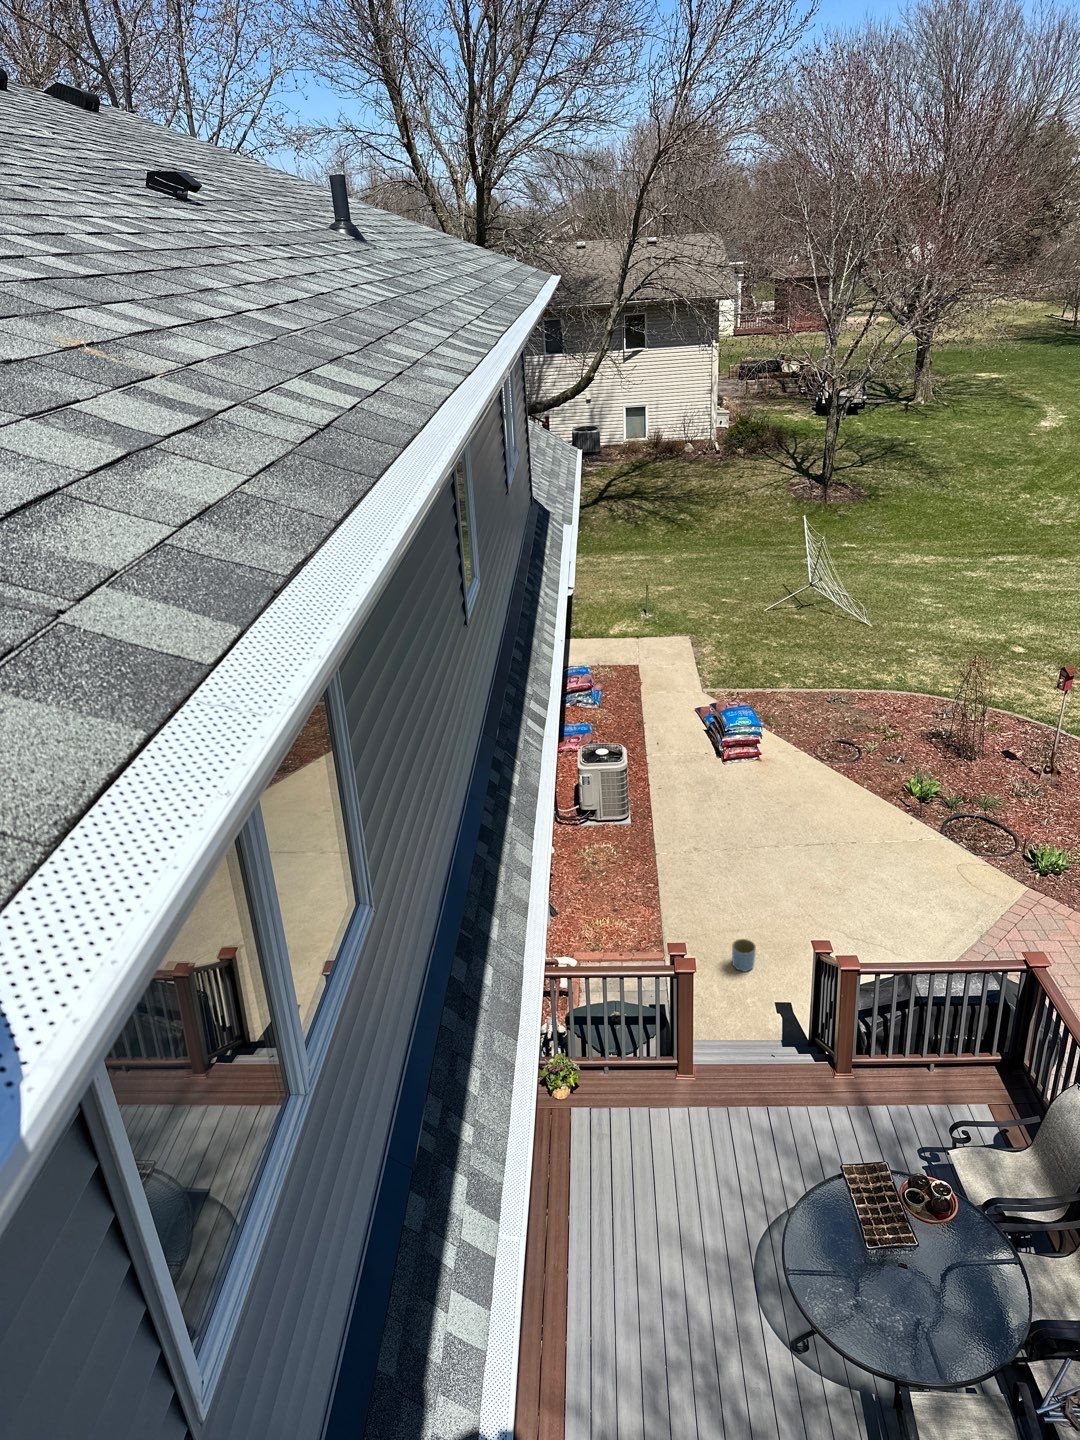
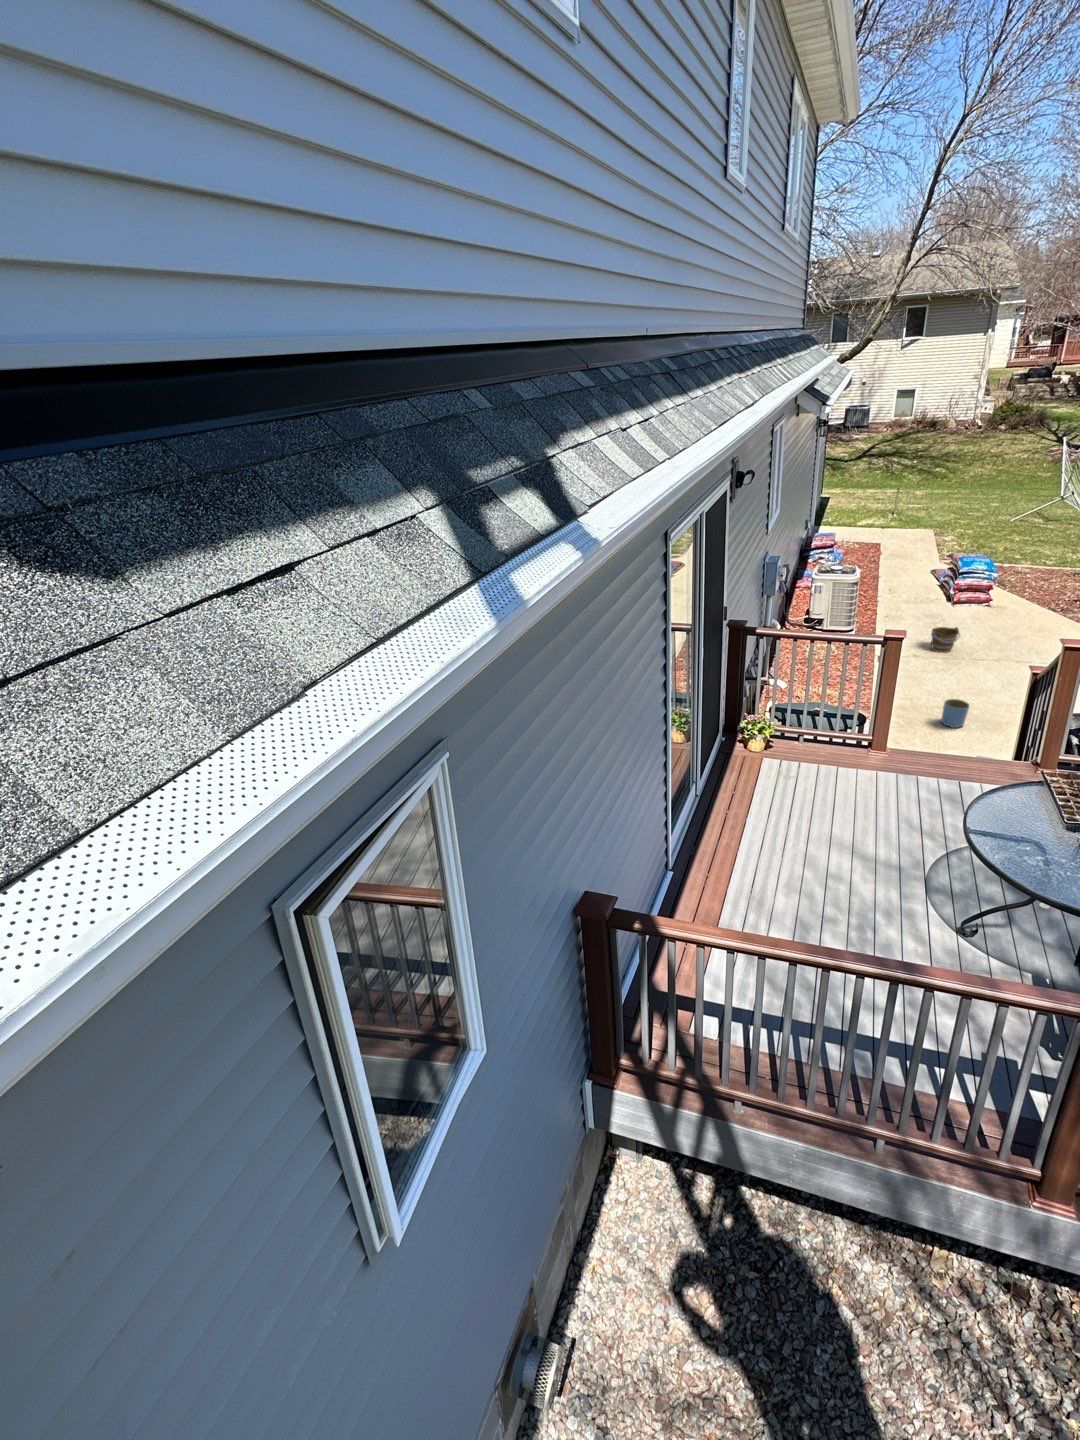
bucket: none [708,819,736,849] -> present [931,627,960,653]

